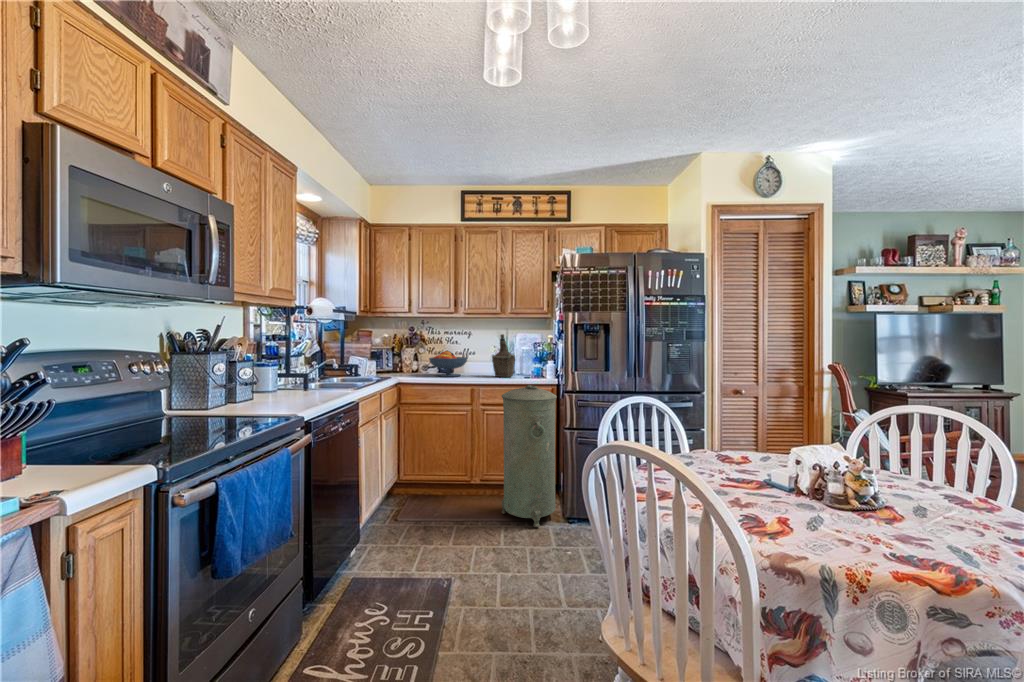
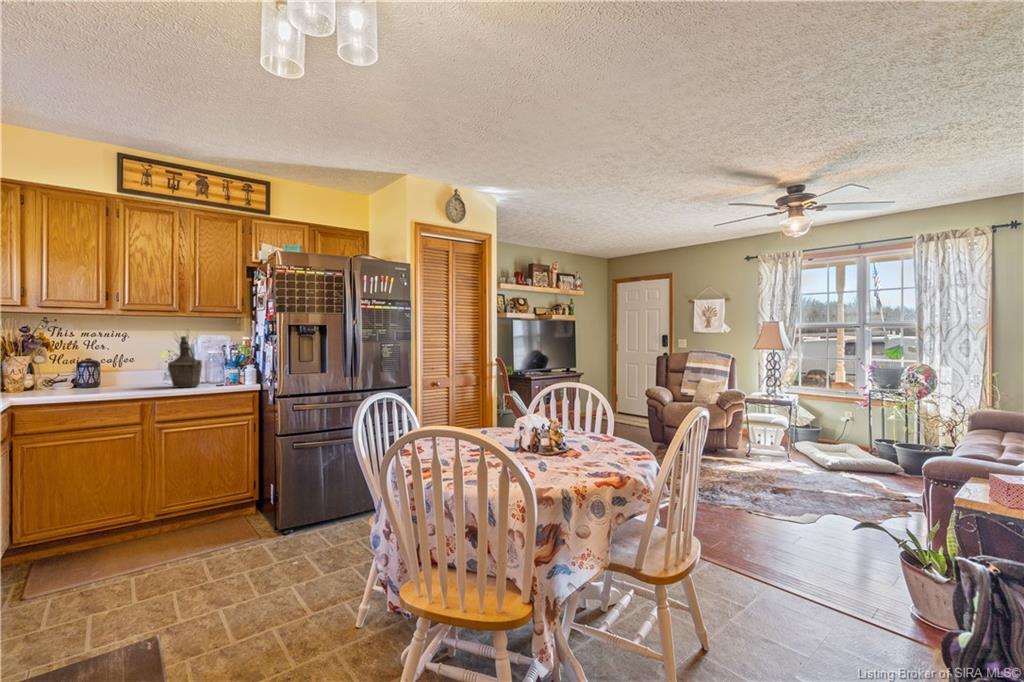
fruit bowl: present [429,351,468,377] -> none [60,359,130,393]
trash can: present [502,384,557,527] -> none [197,394,269,548]

